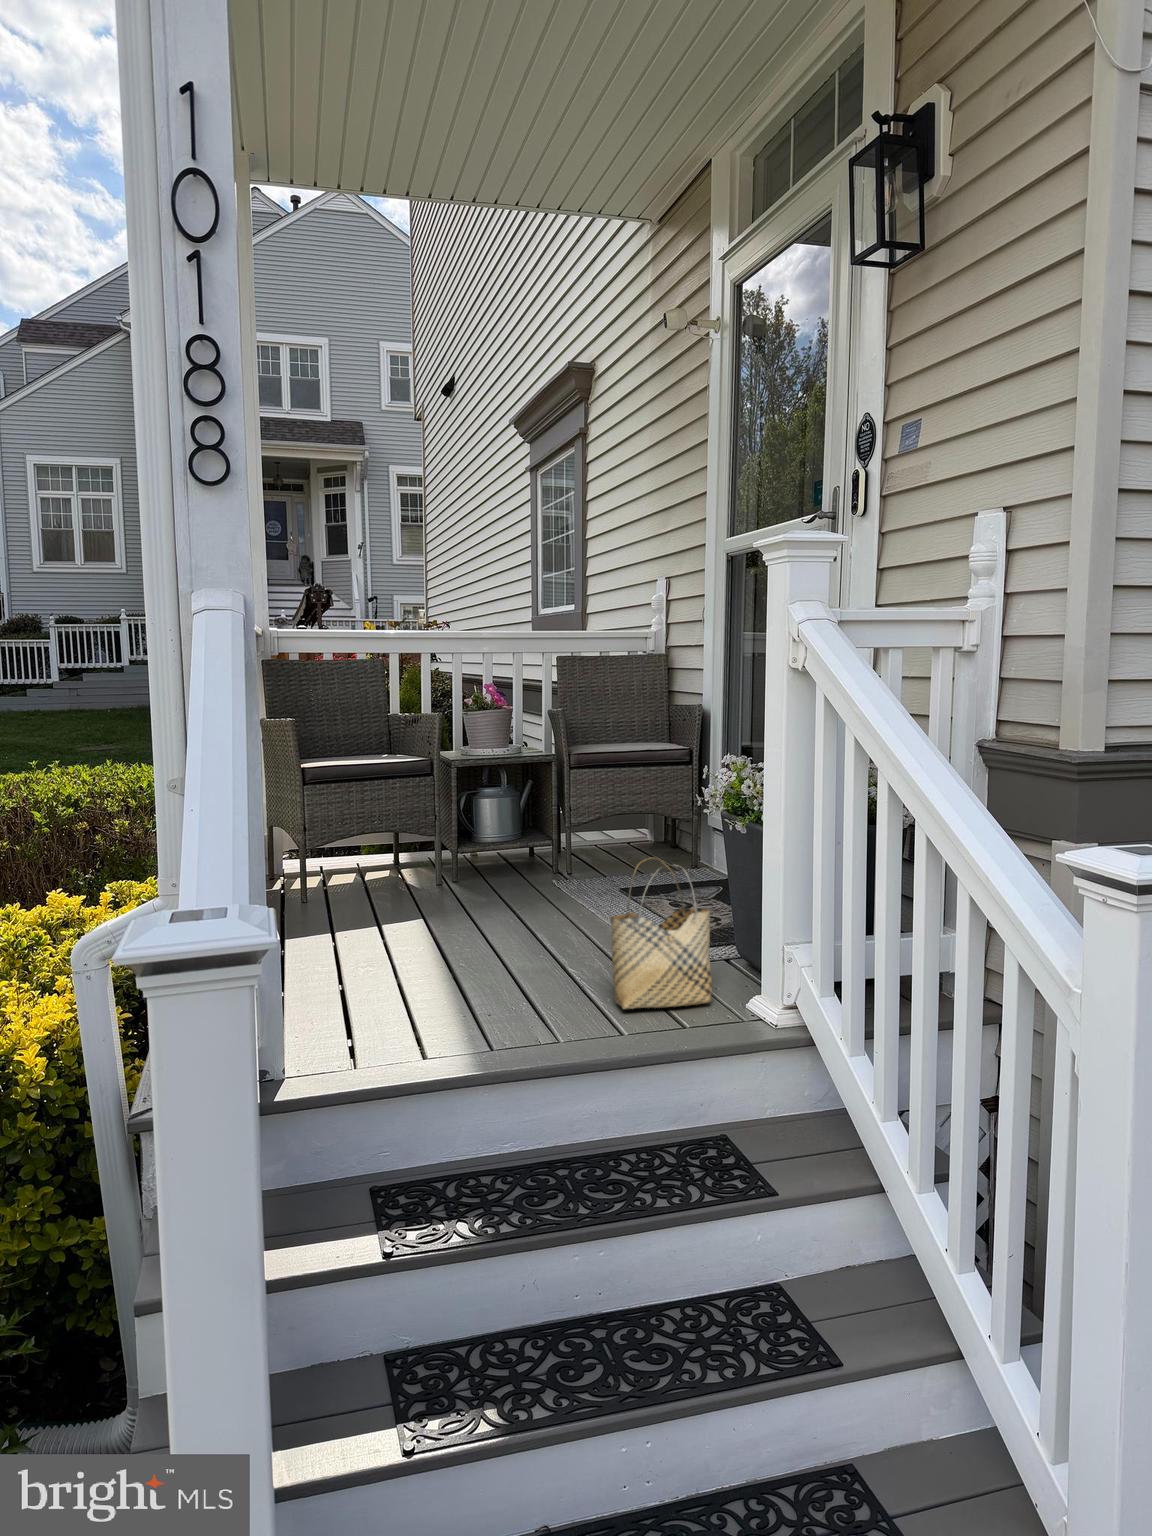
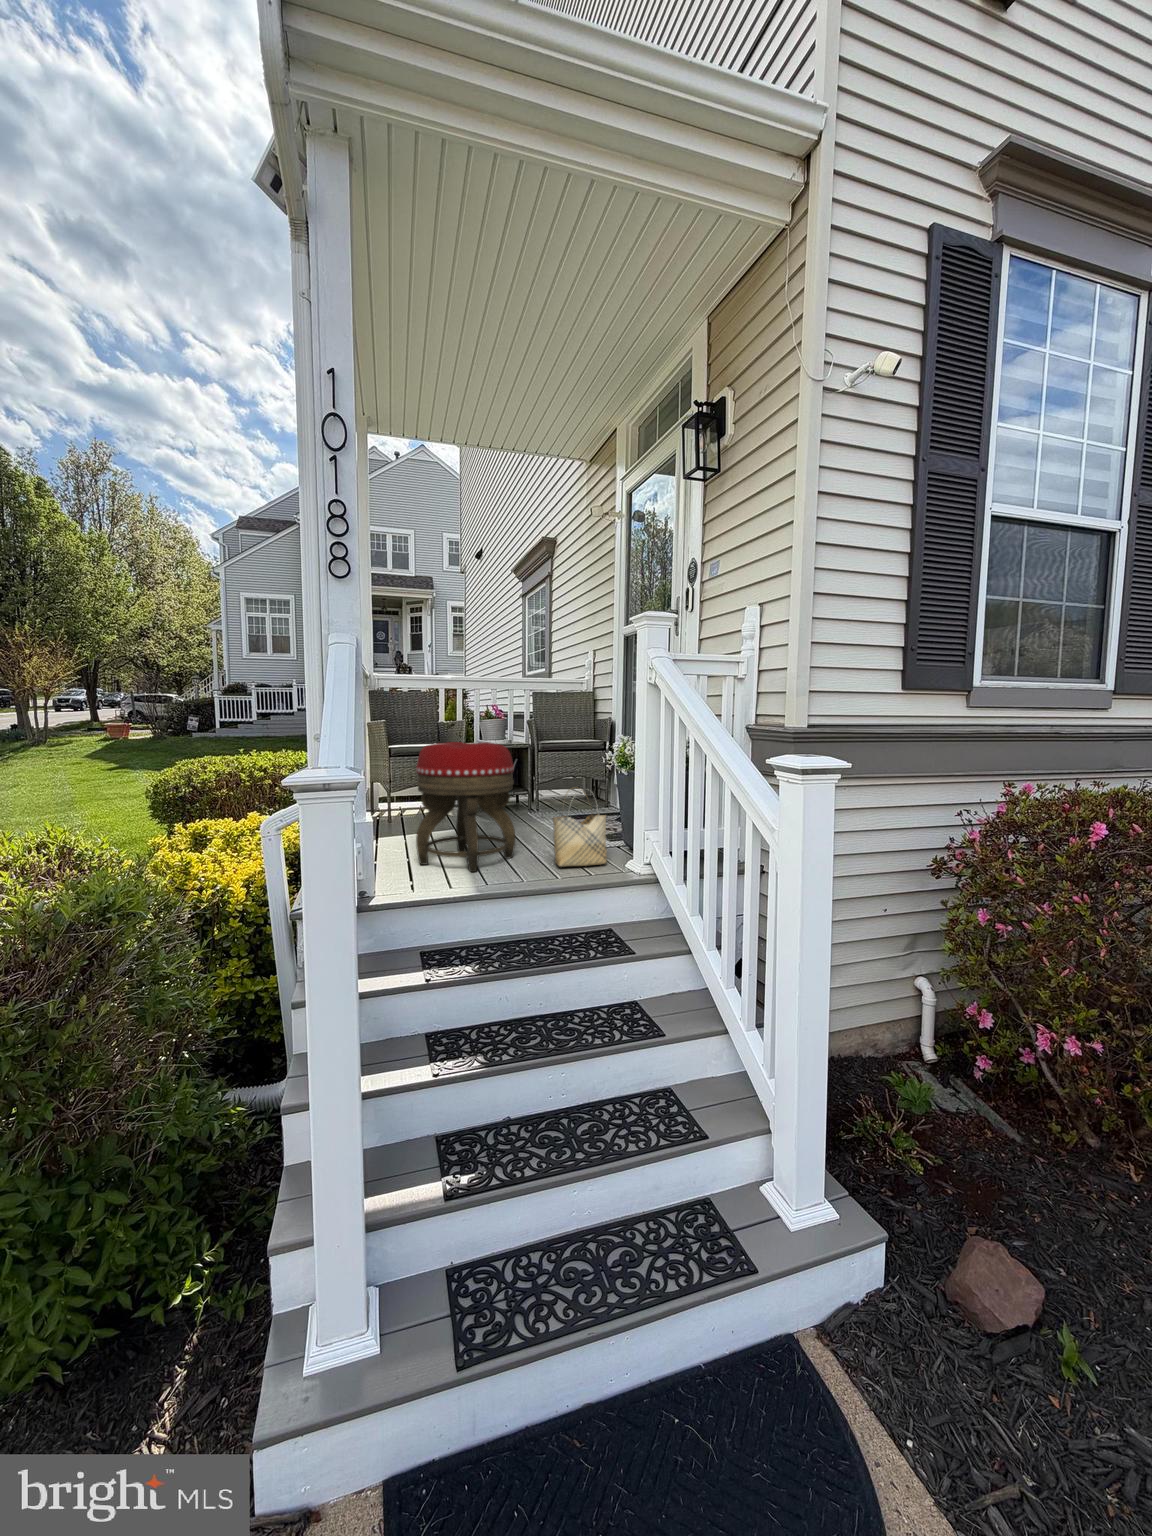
footstool: none [355,770,537,1020] -> present [416,742,515,872]

